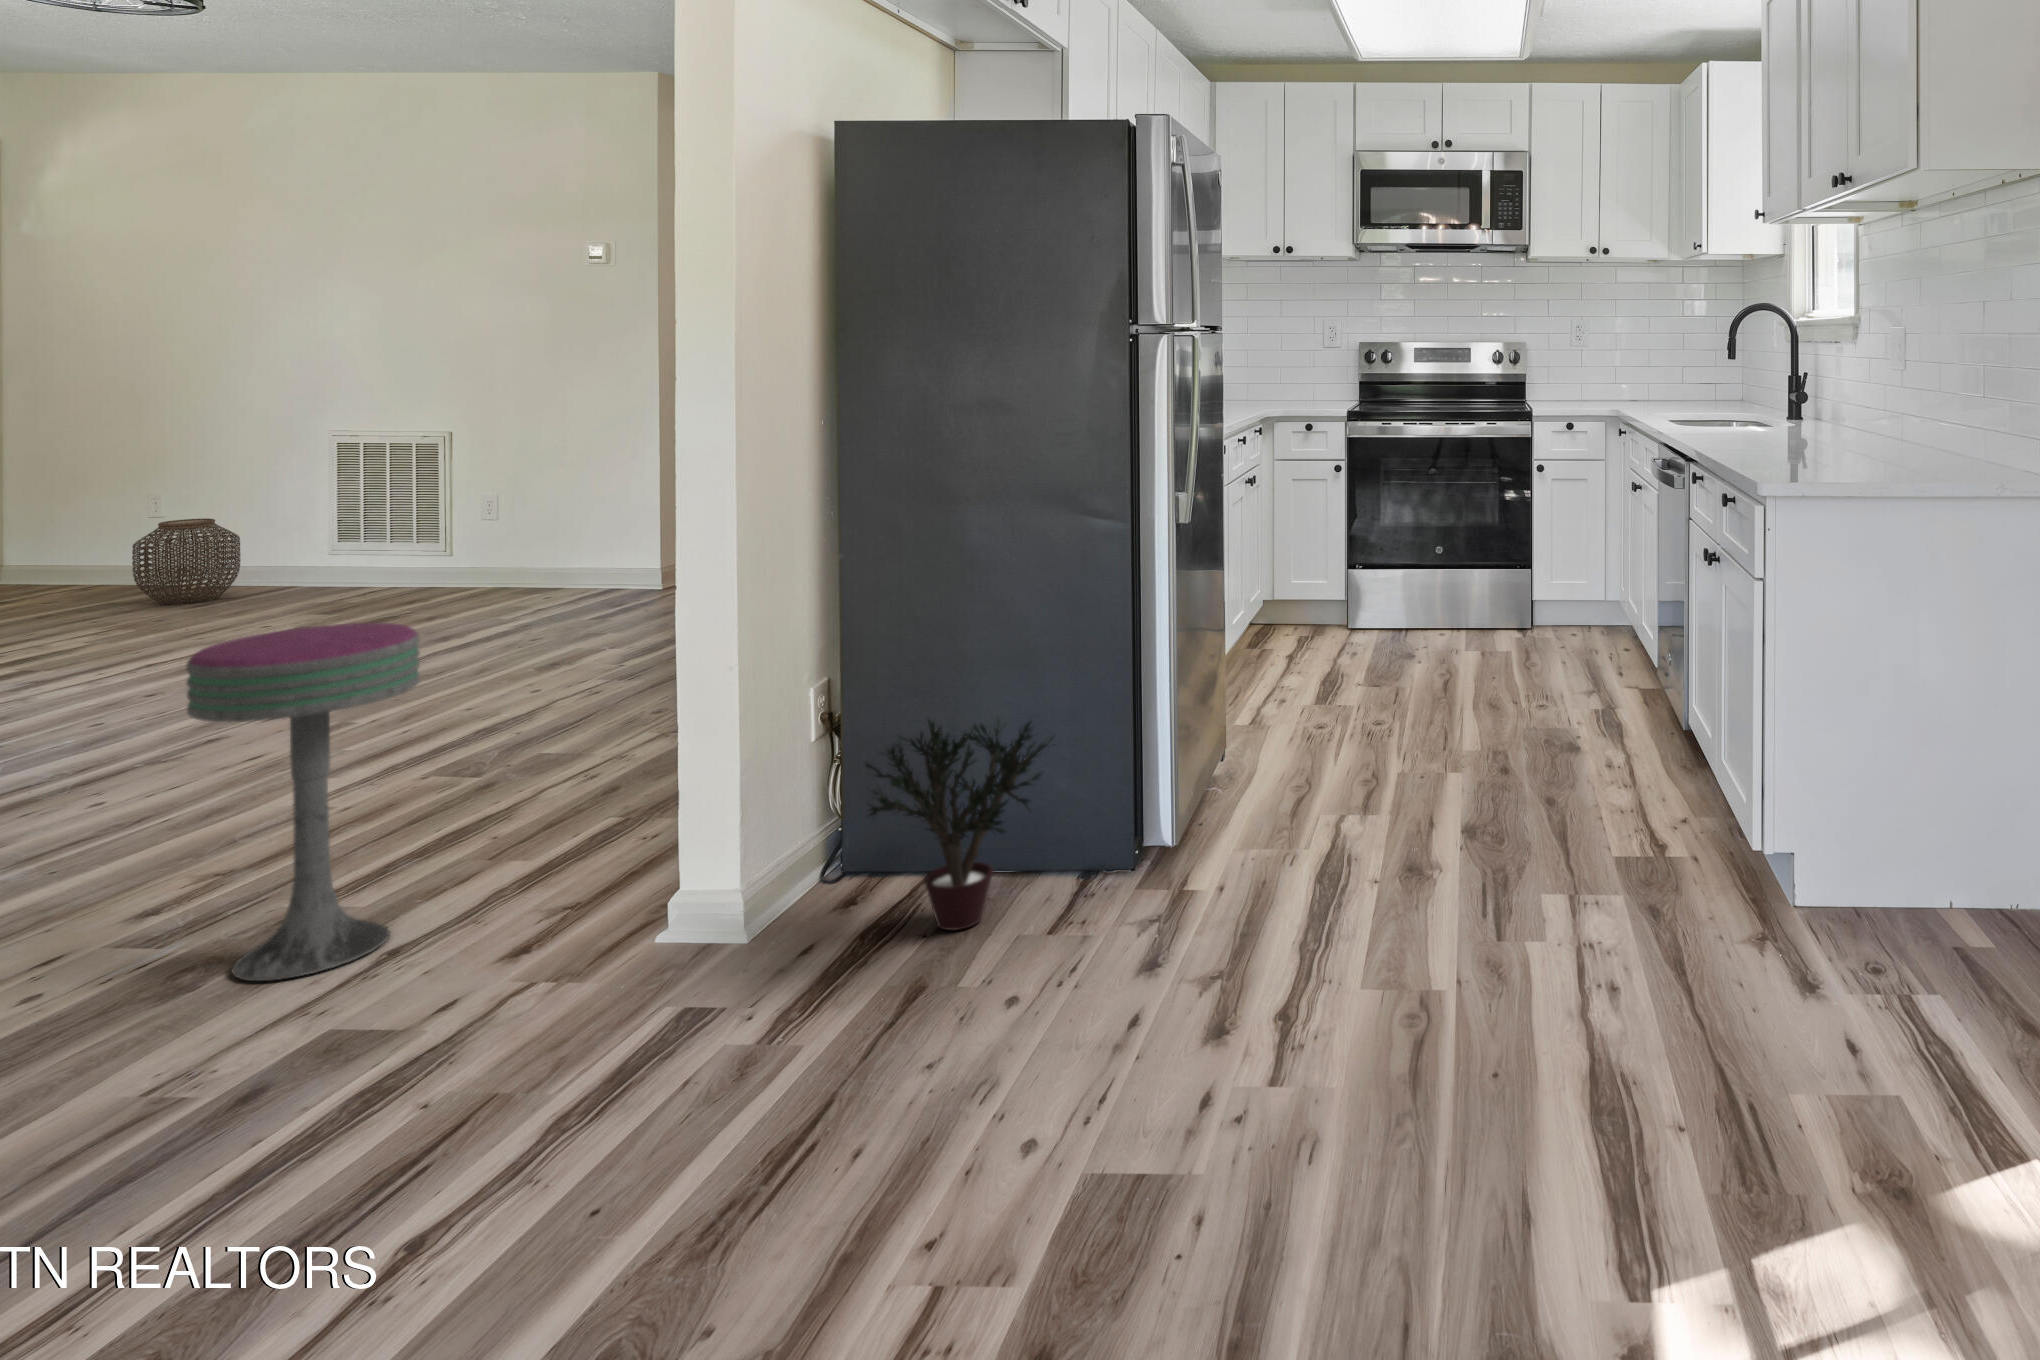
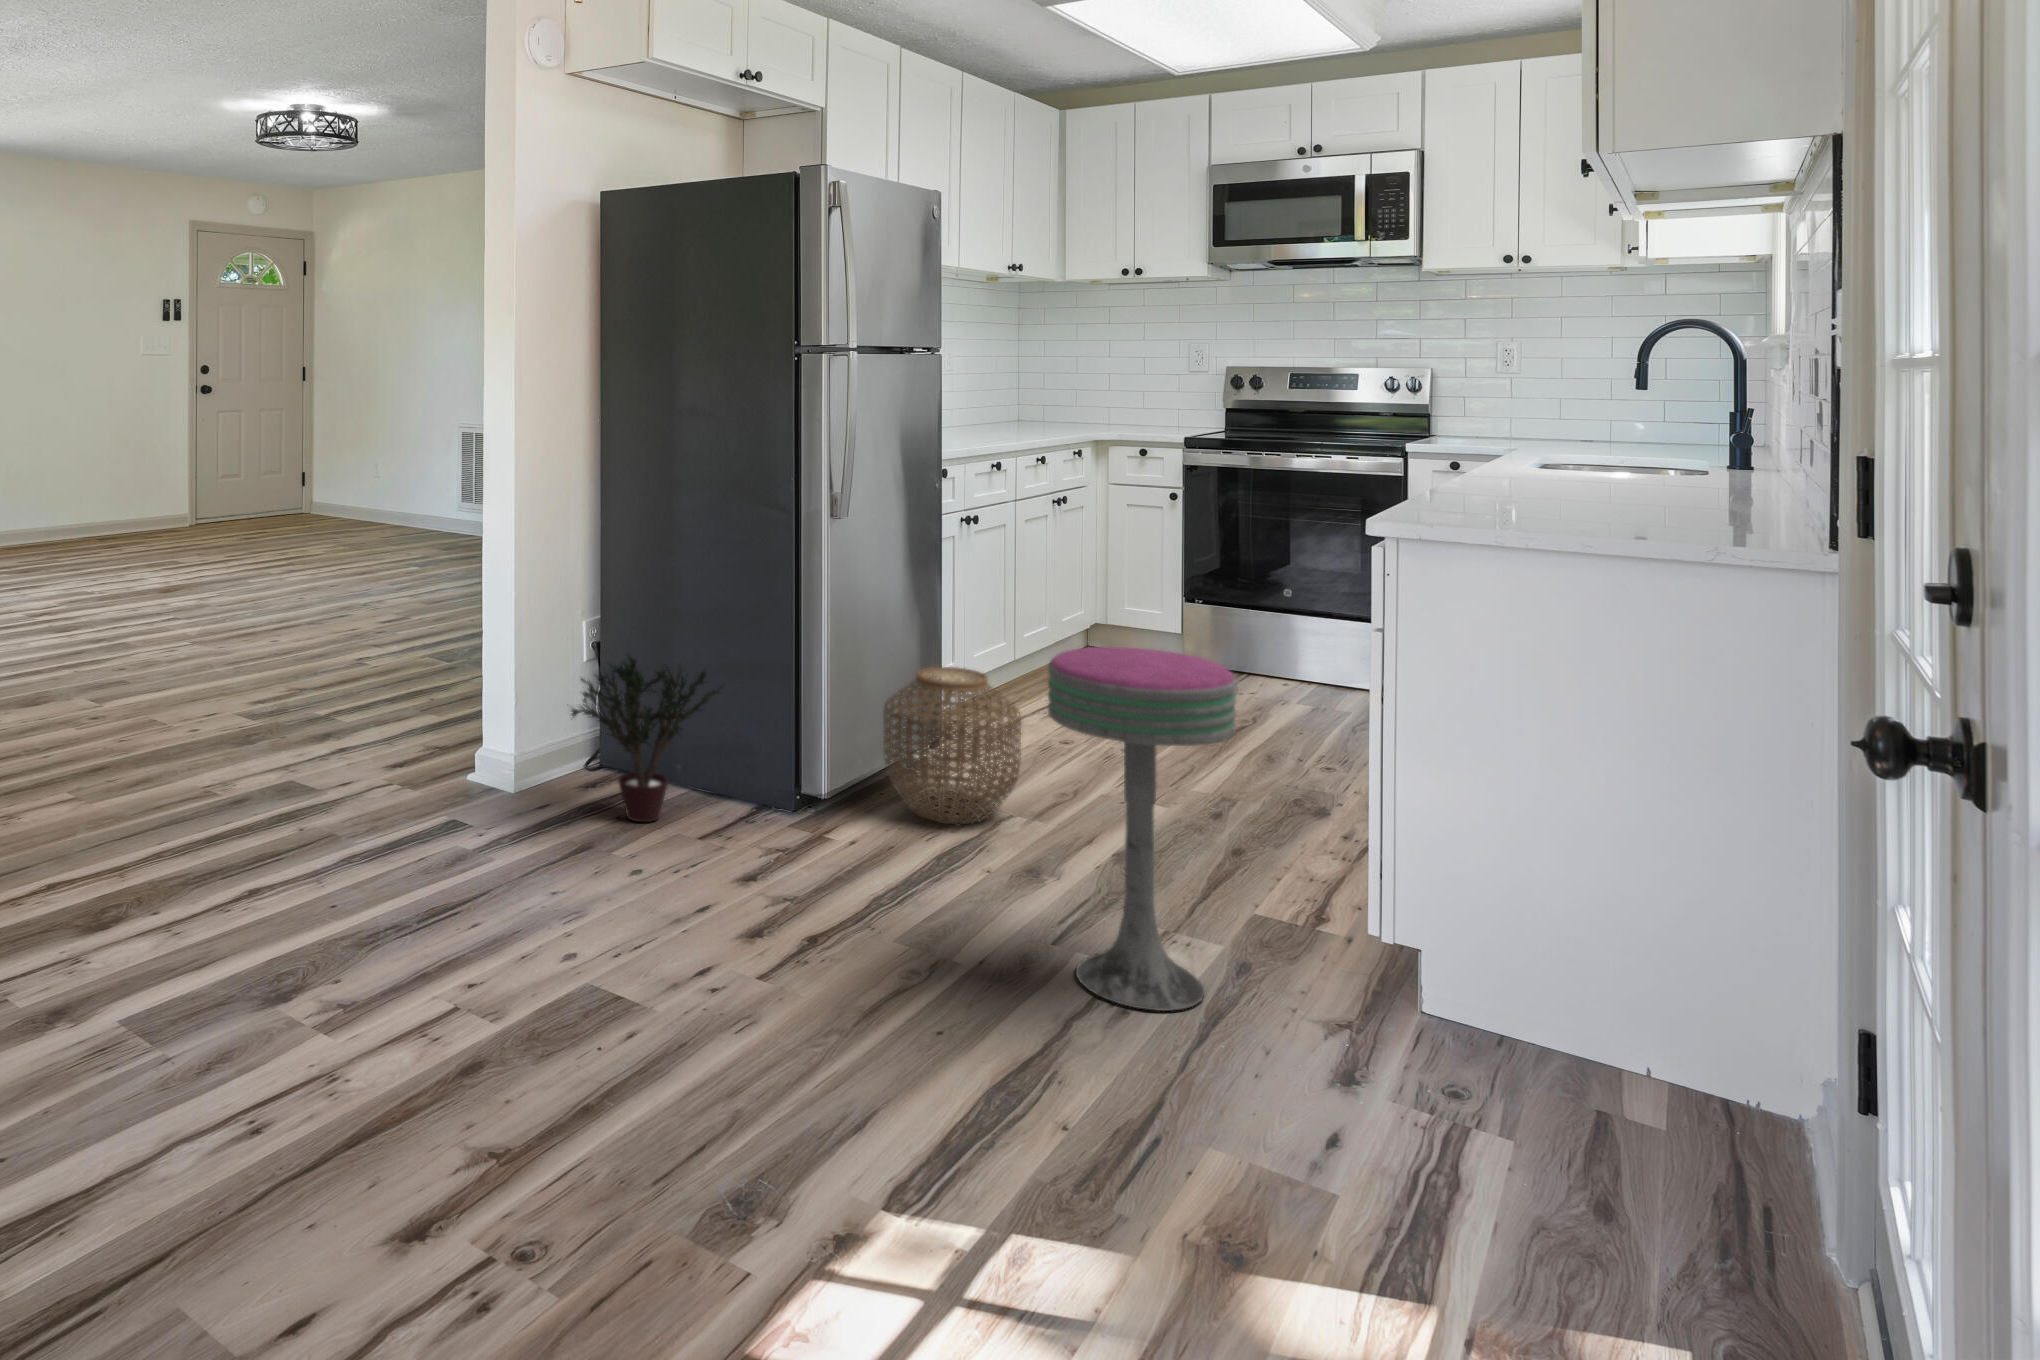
woven basket: present [132,519,241,604] -> present [883,667,1021,824]
bar stool: present [186,623,420,981] -> present [1048,647,1236,1011]

